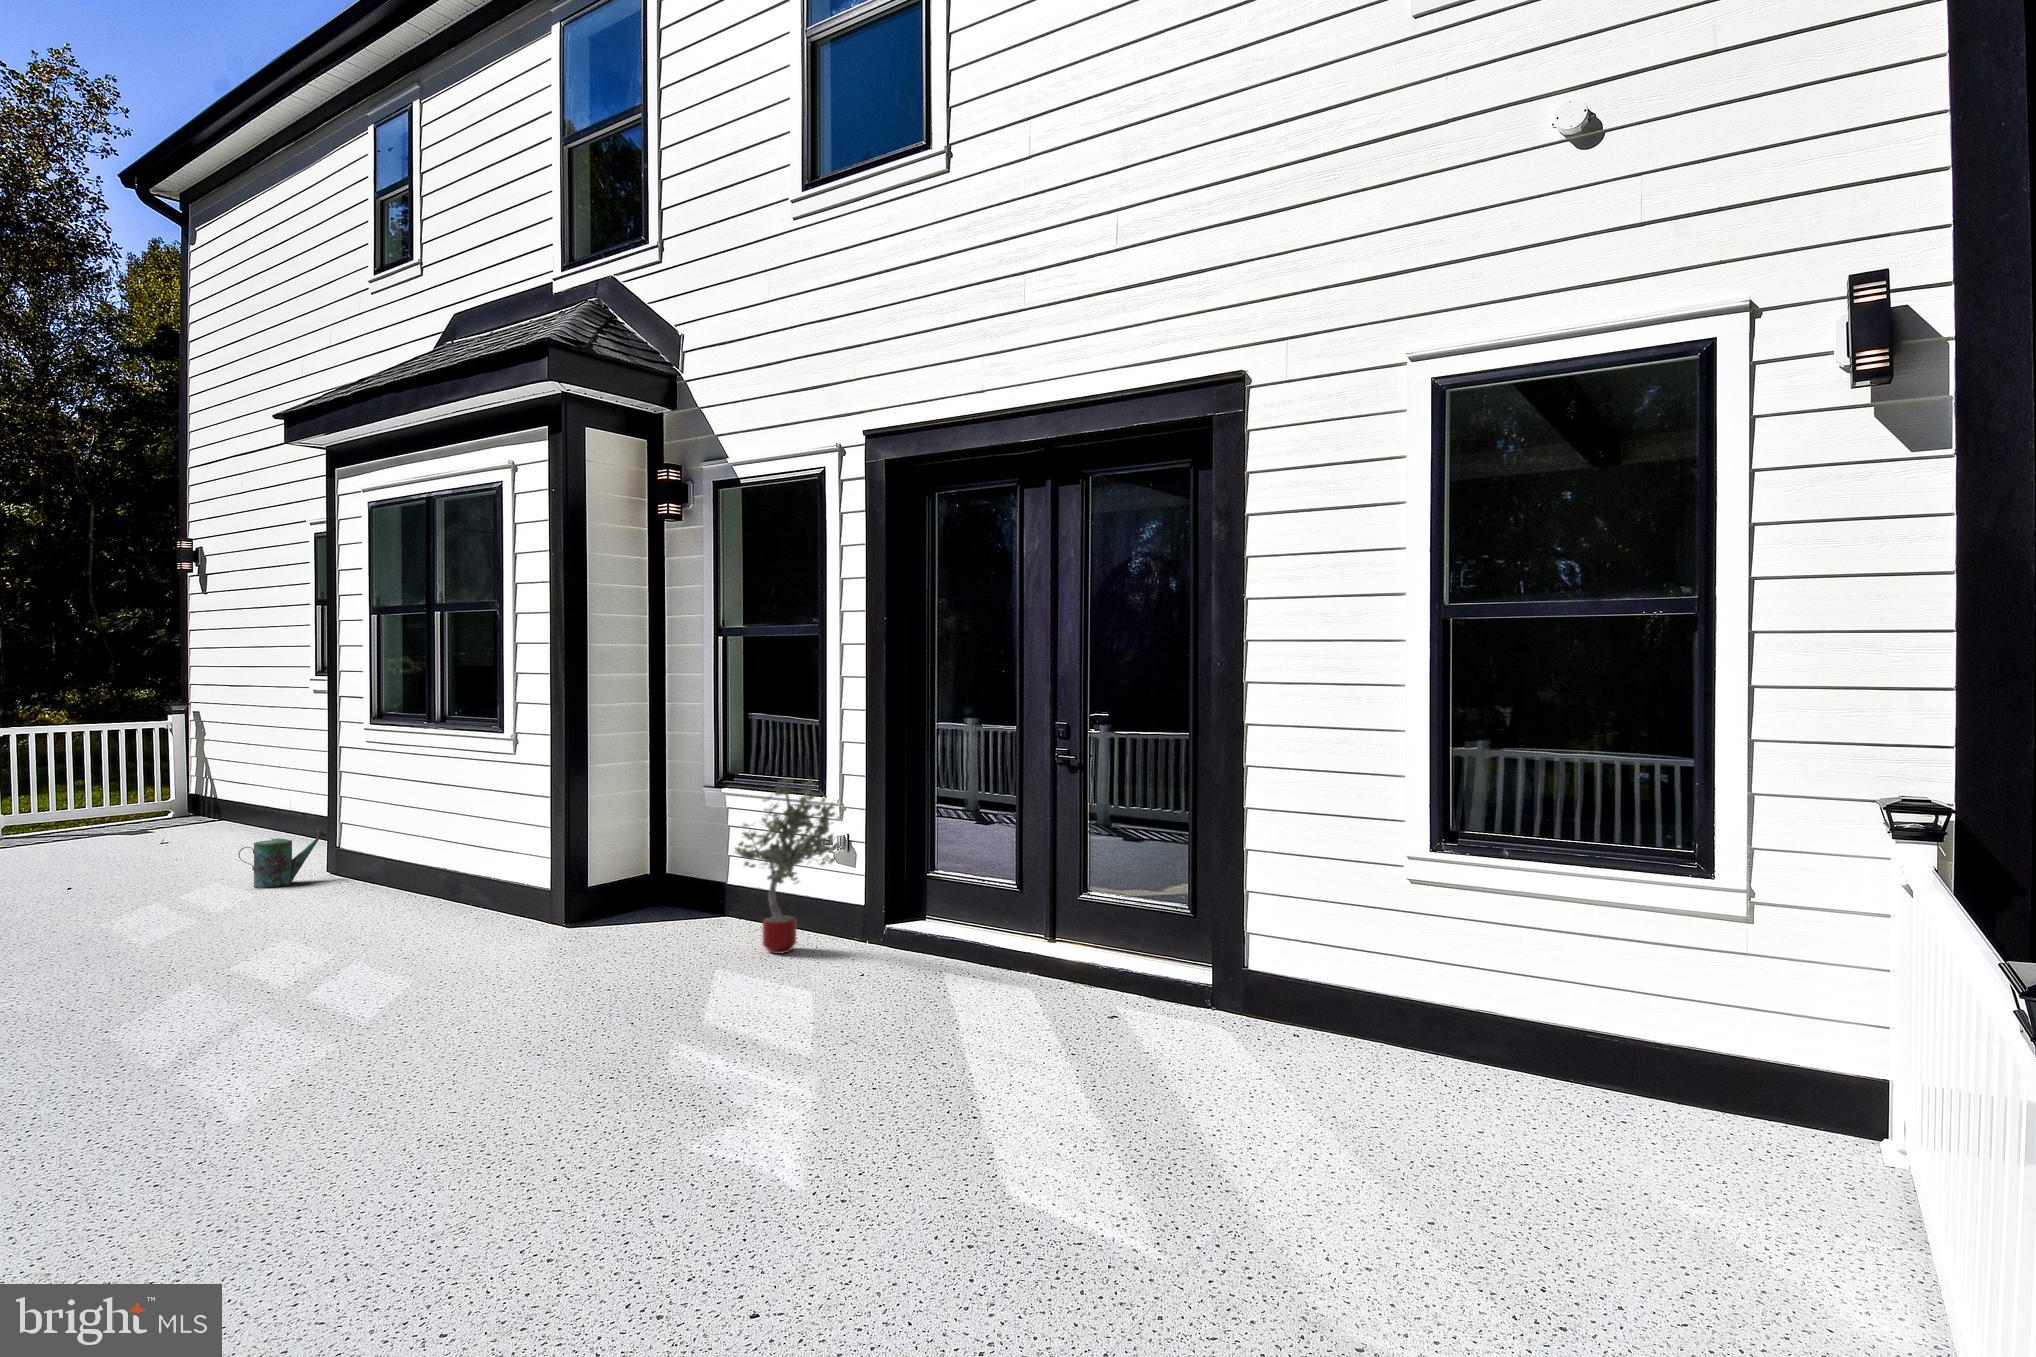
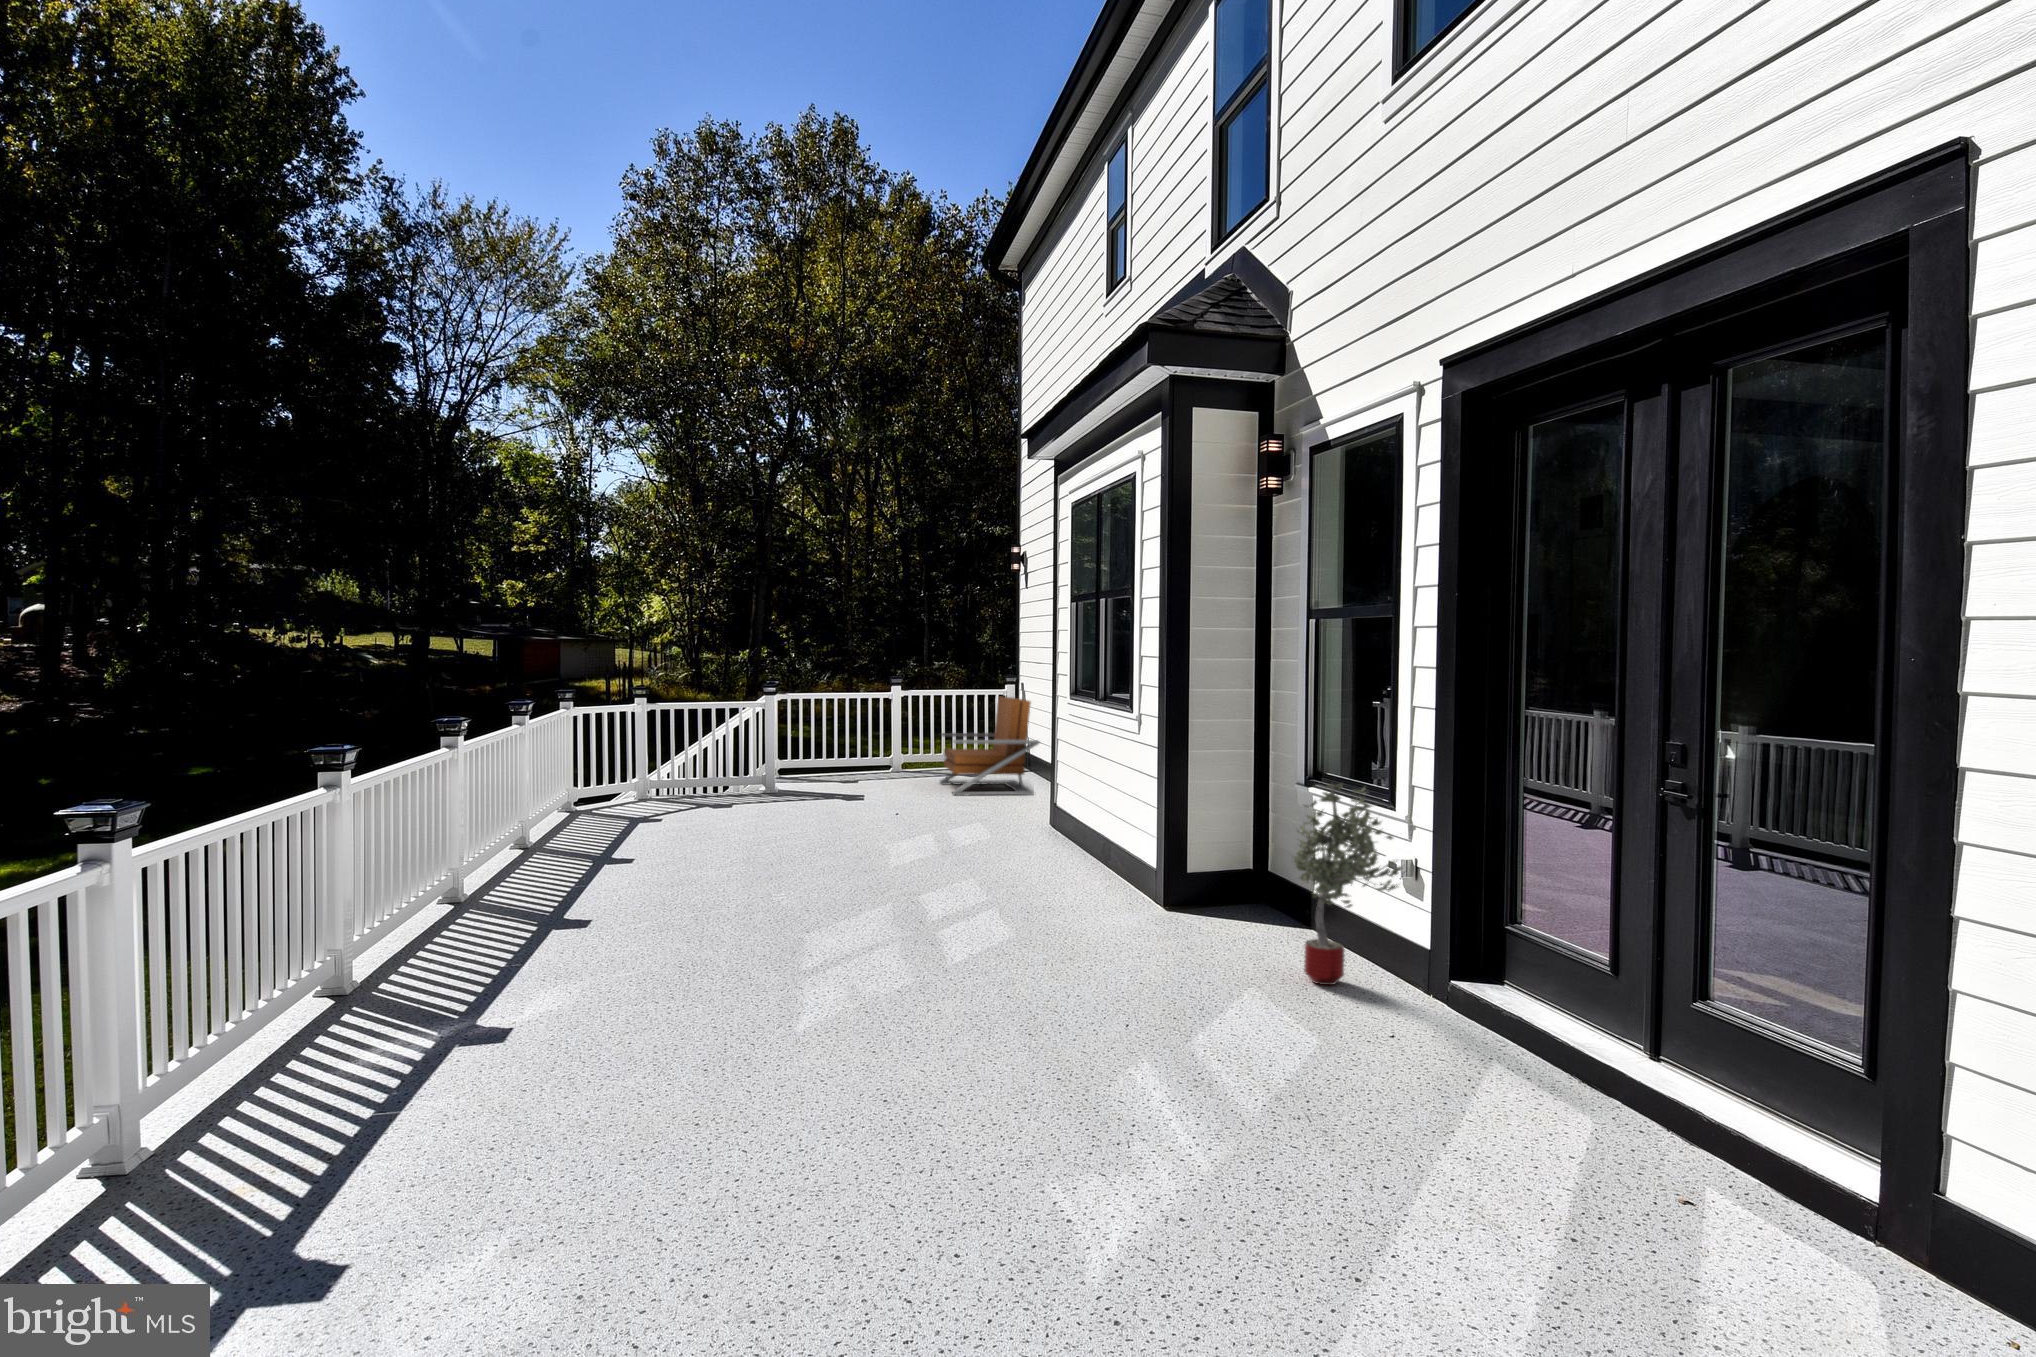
lounge chair: none [92,726,266,854] -> present [940,696,1039,795]
watering can: present [239,830,327,888] -> none [977,790,1040,834]

